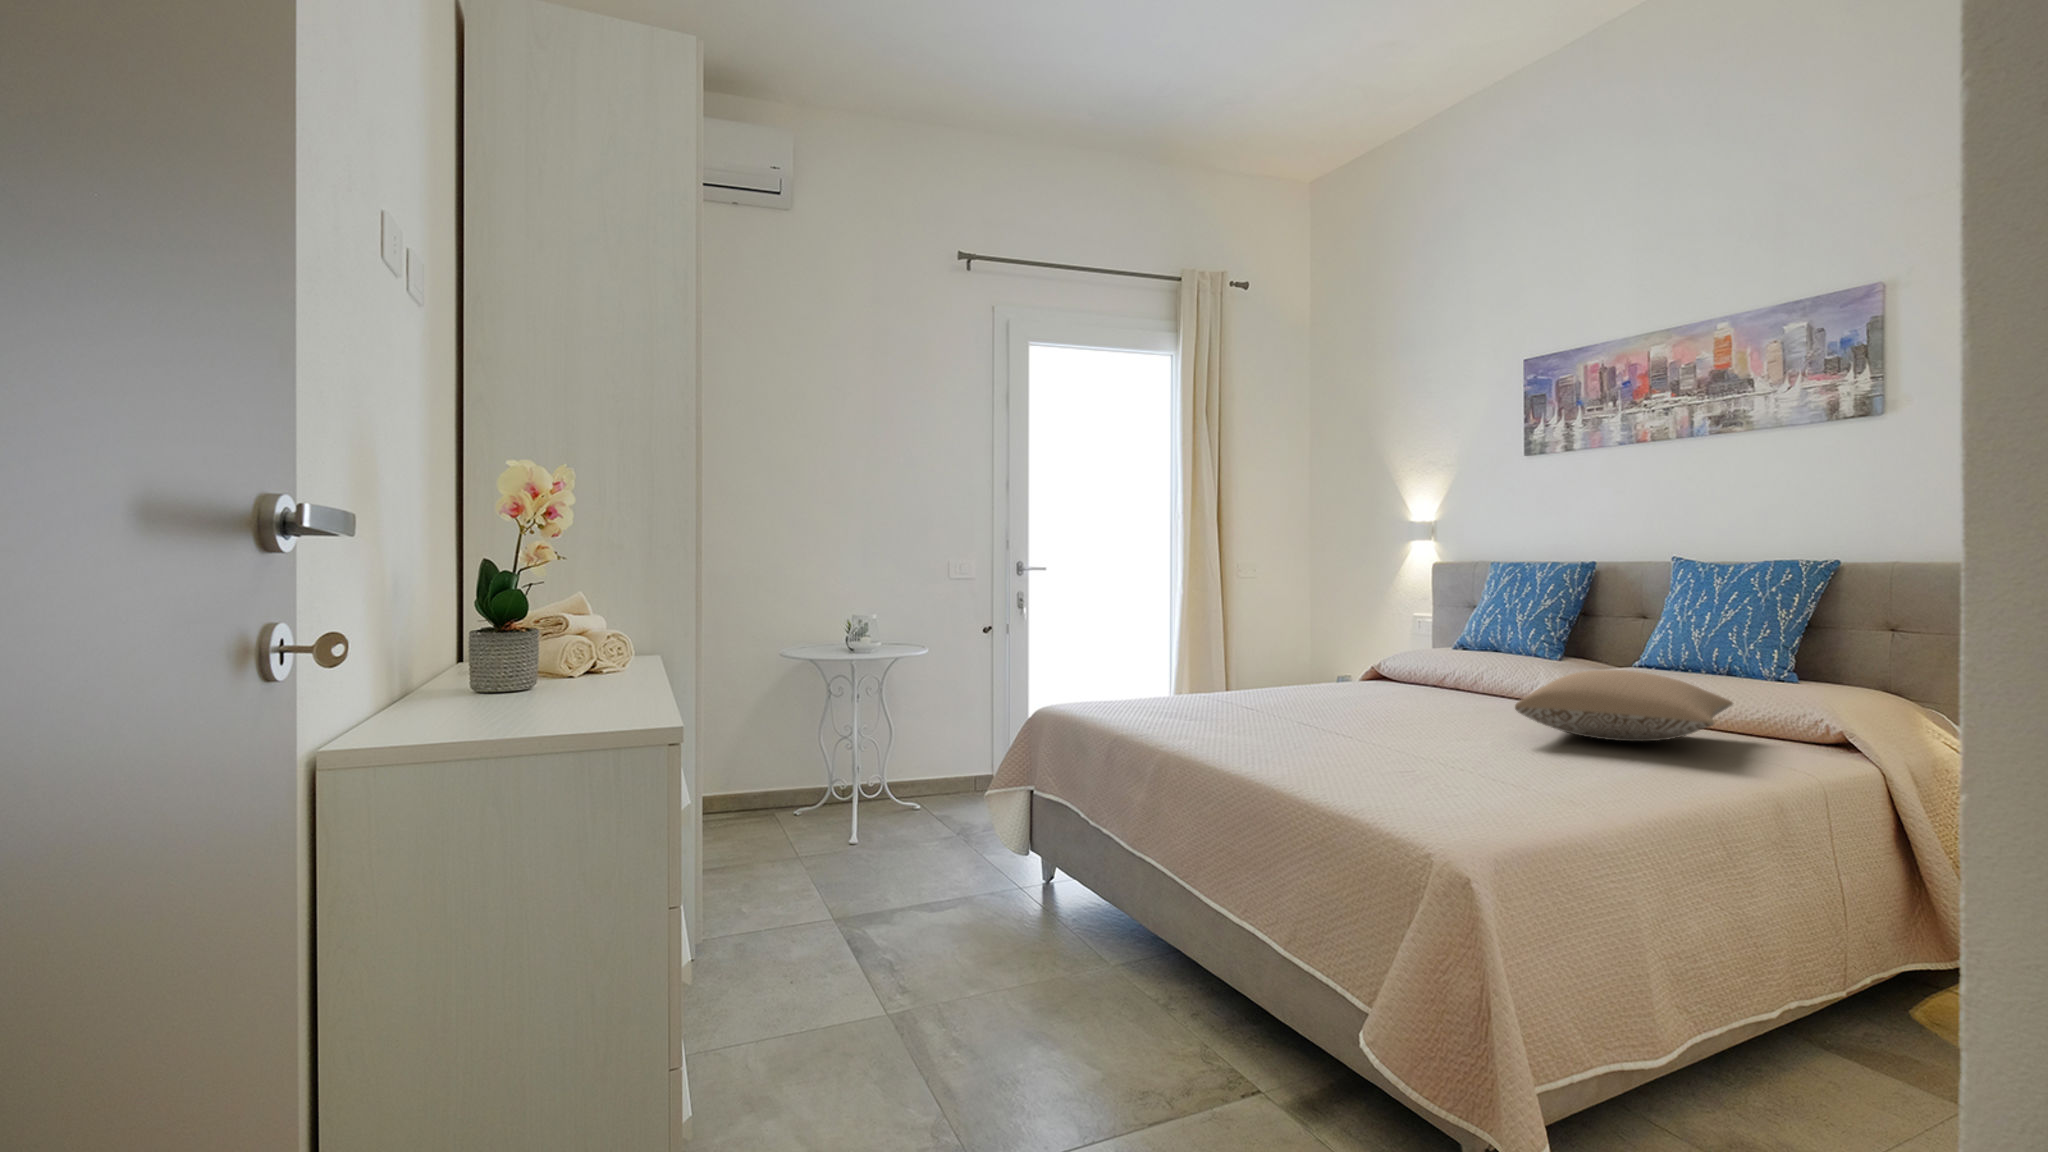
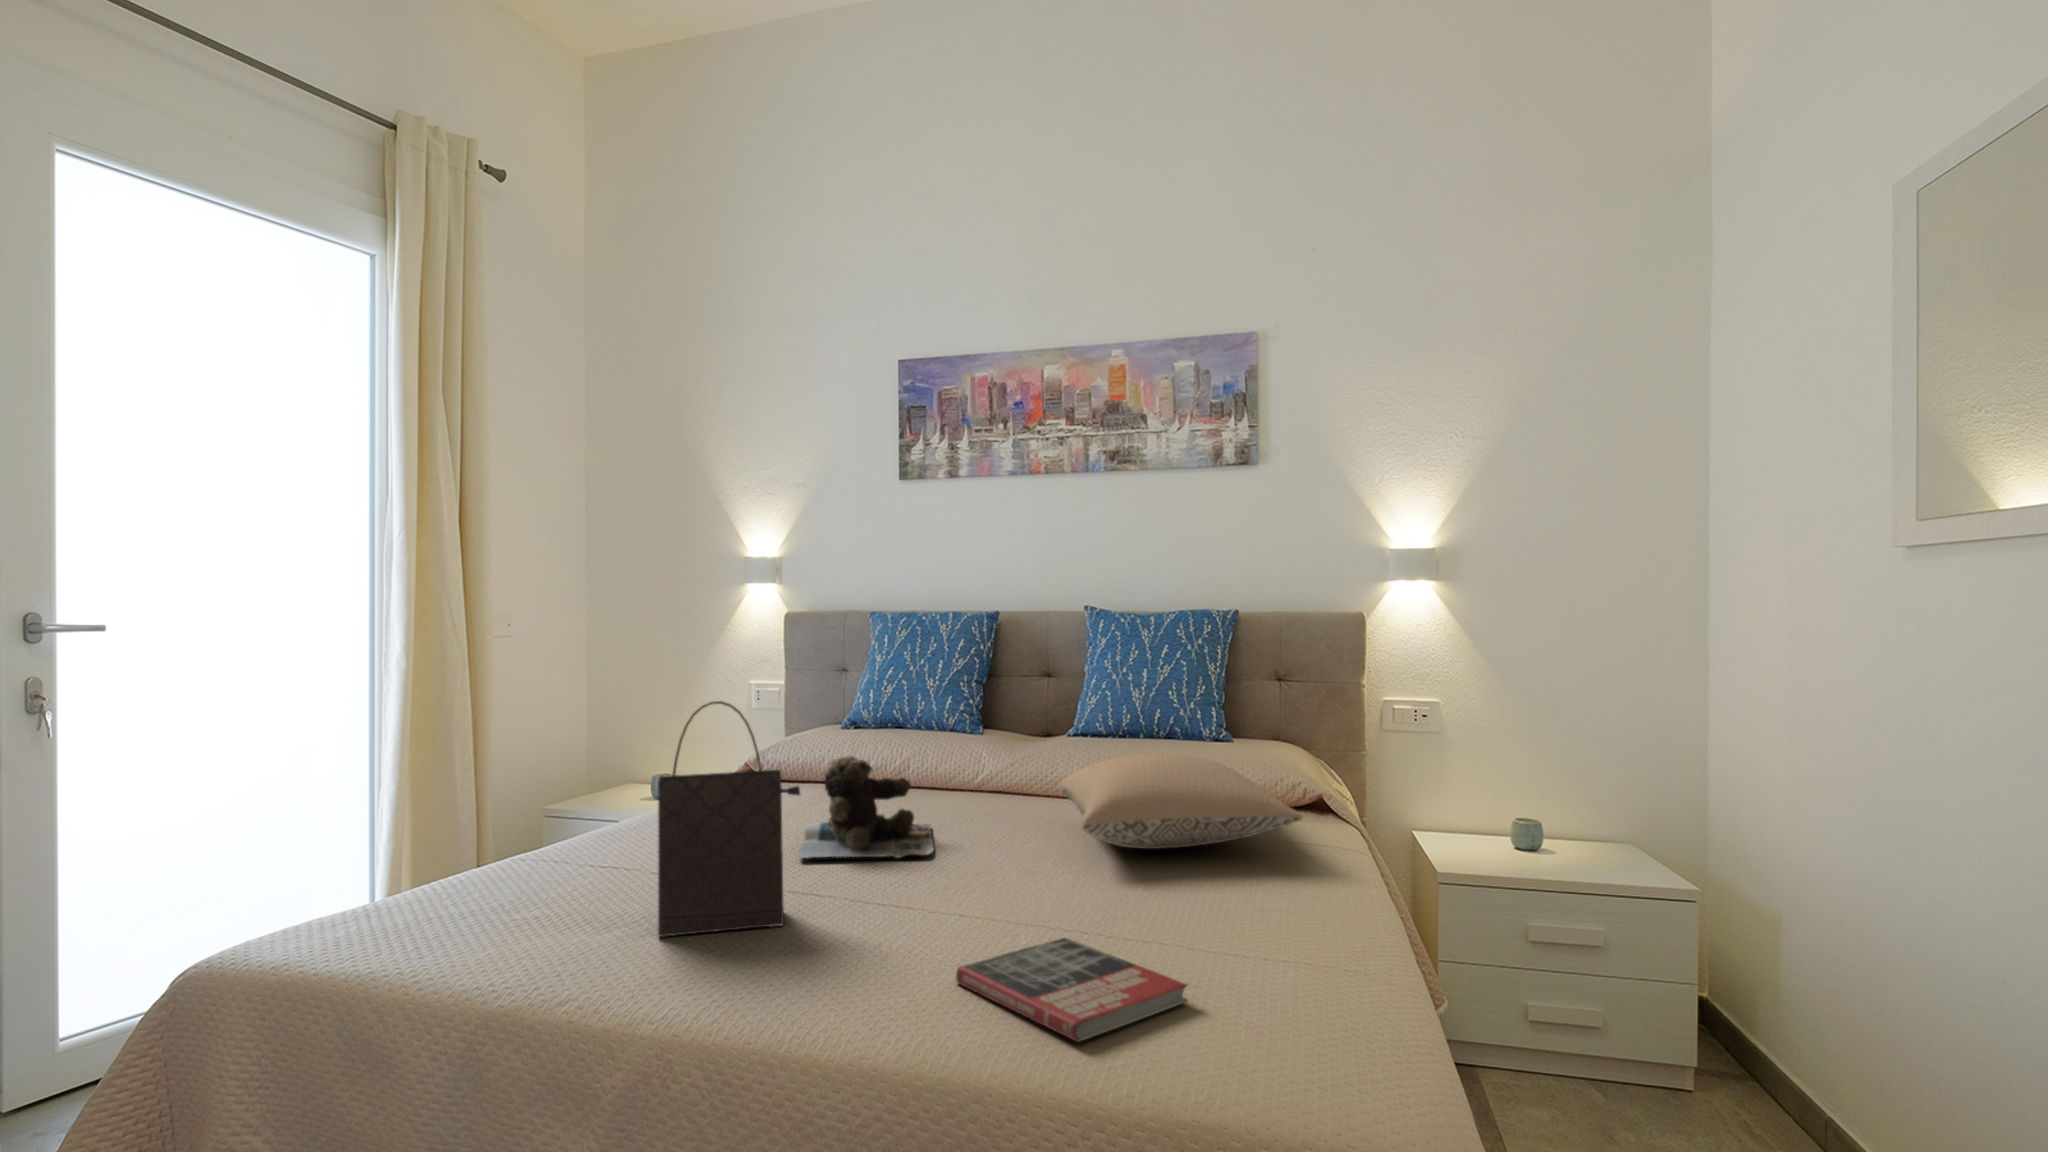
handbag: none [1220,602,1302,732] -> present [658,701,800,937]
teddy bear: none [1336,651,1450,720] -> present [798,756,934,858]
book: none [1342,755,1464,792] -> present [956,938,1187,1042]

